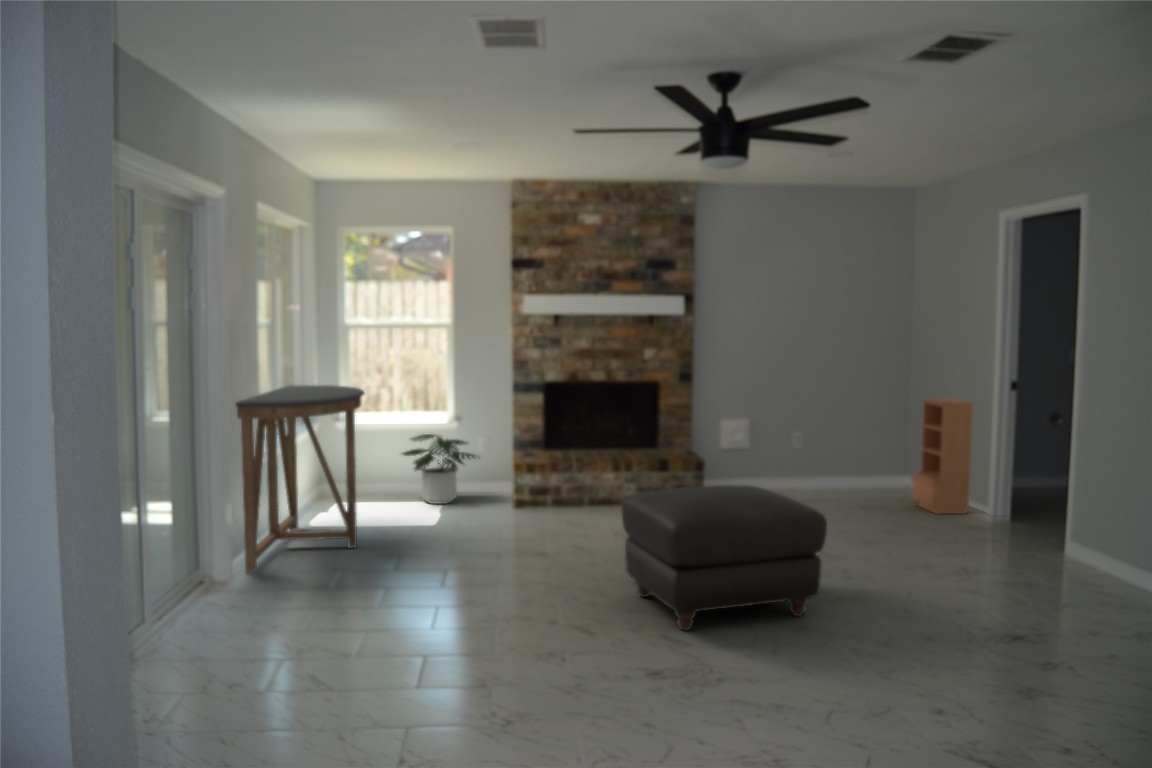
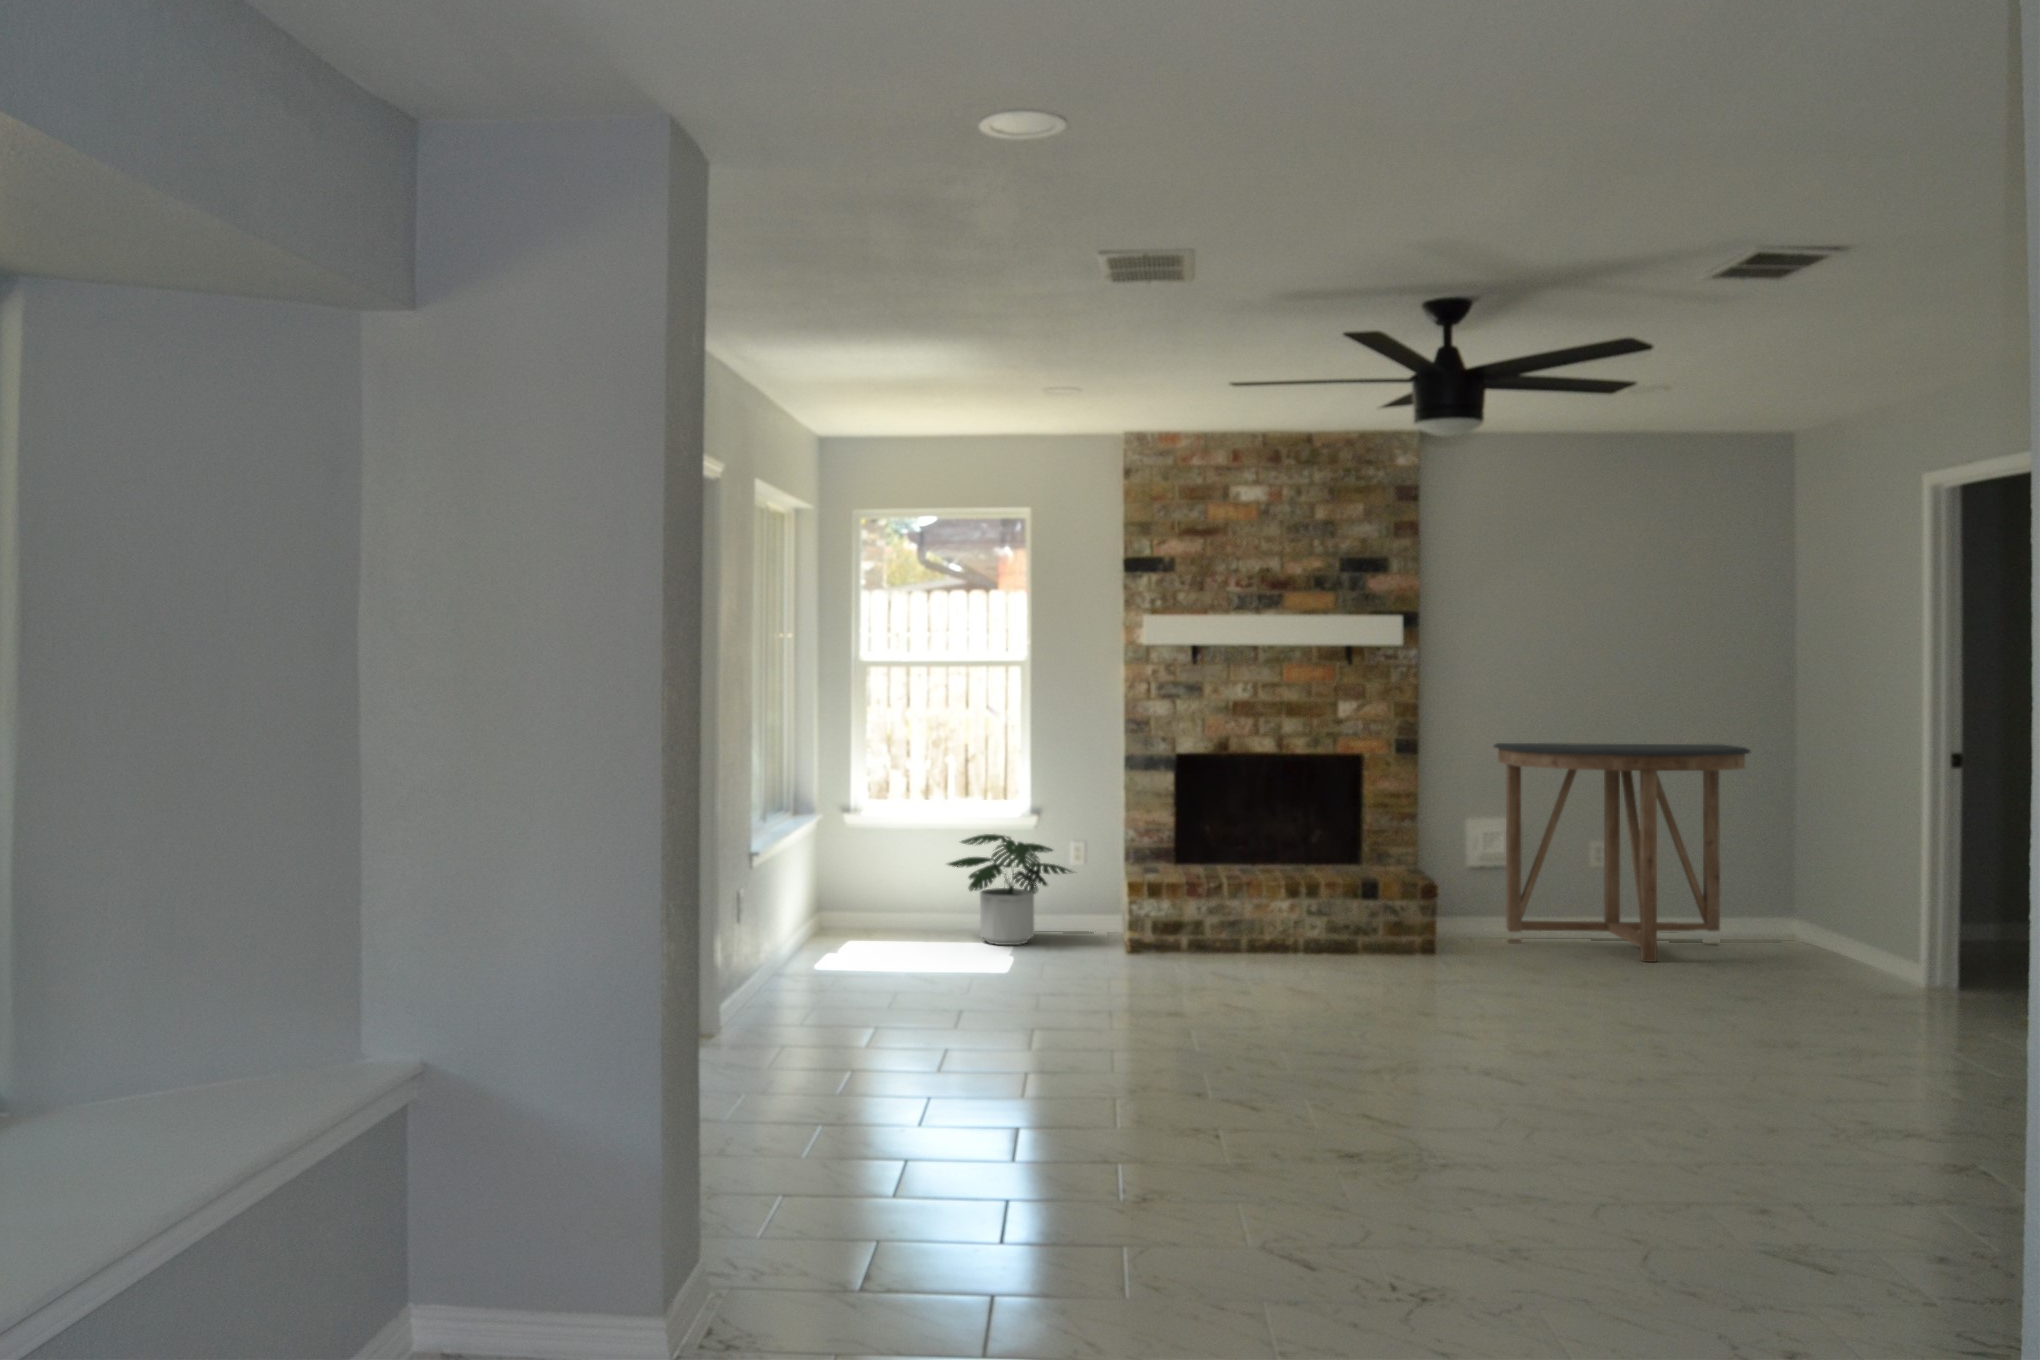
console table: present [236,385,365,573] -> present [1494,743,1750,962]
bookcase: present [913,398,973,514] -> none [1809,786,1908,983]
ottoman: present [621,485,827,630] -> none [1304,901,1621,1105]

